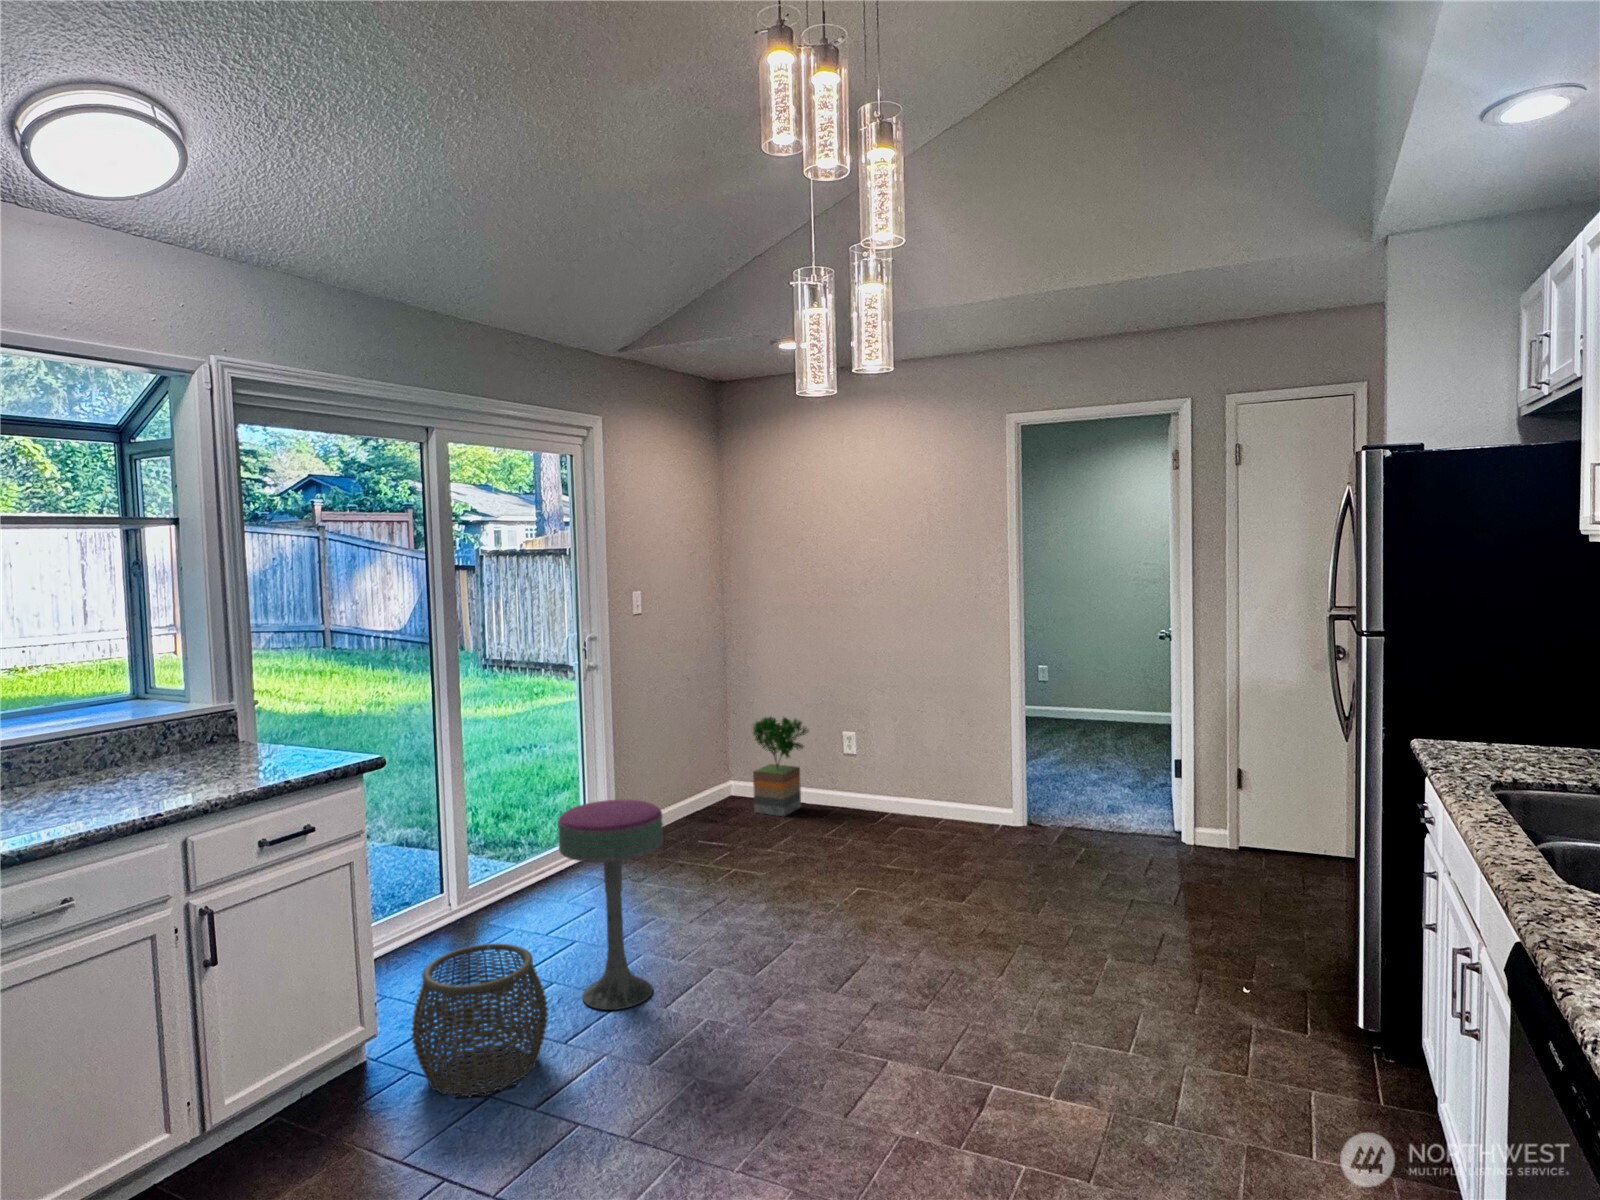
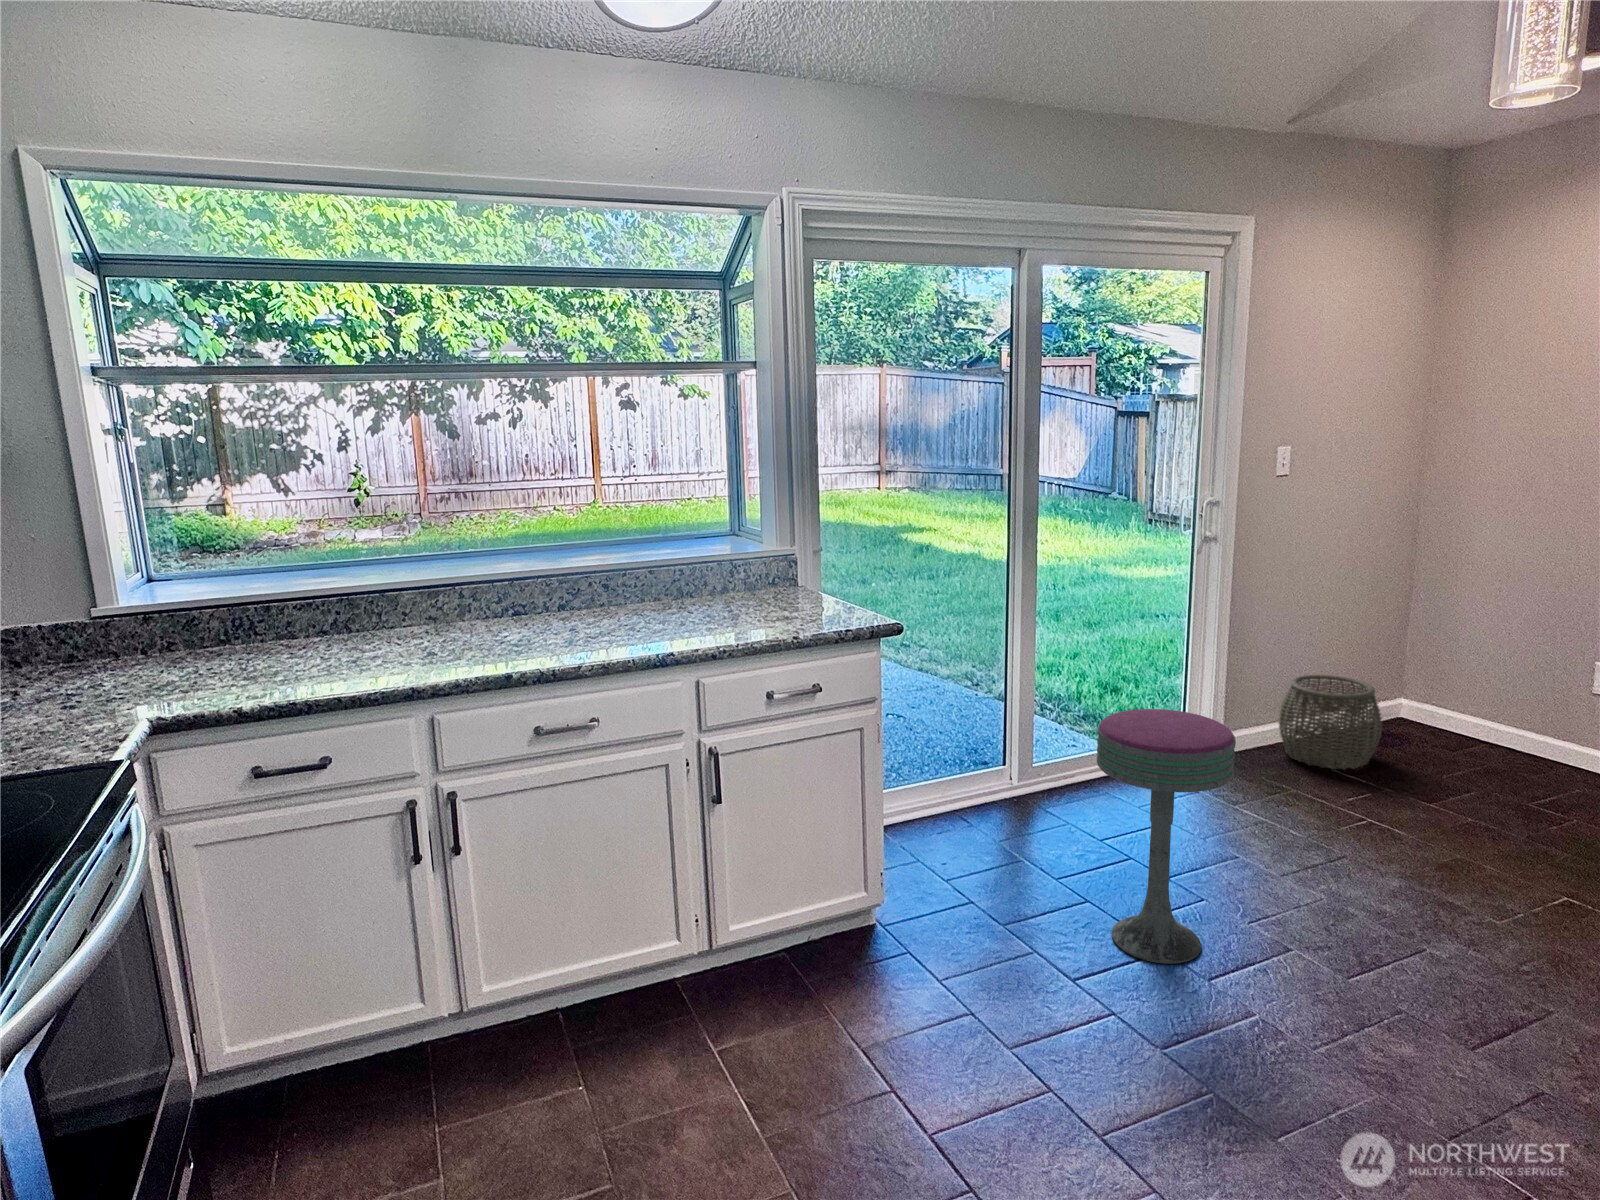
potted tree: present [753,717,808,816] -> none [1422,624,1532,761]
woven basket: present [411,944,548,1097] -> present [1278,675,1382,770]

